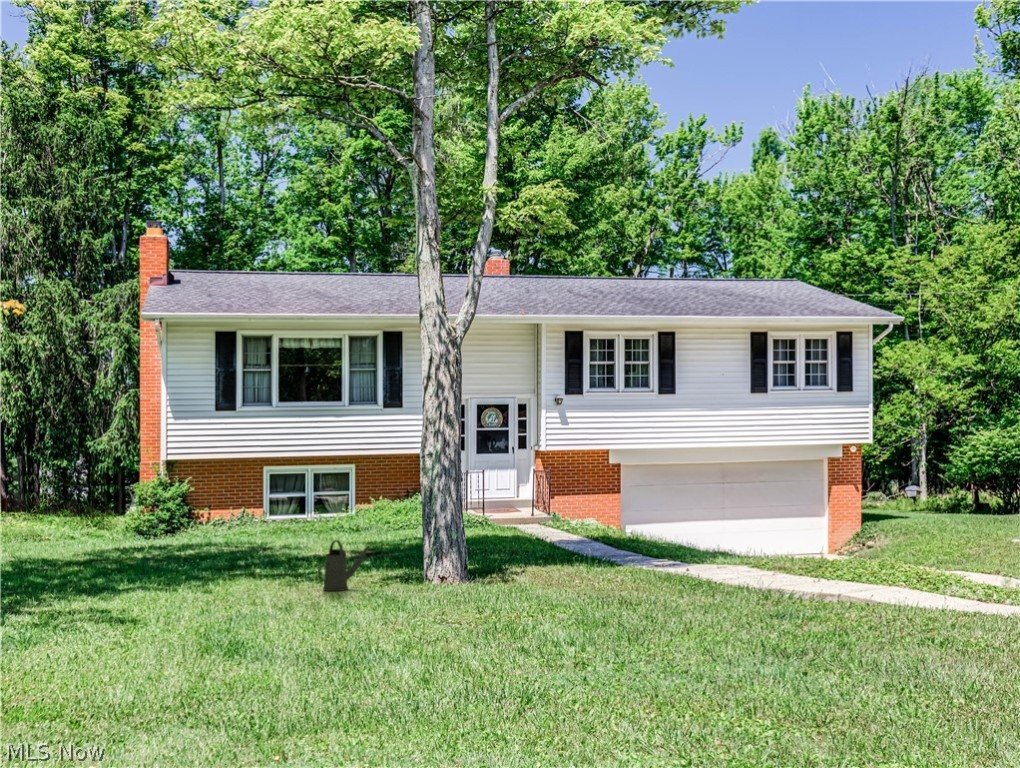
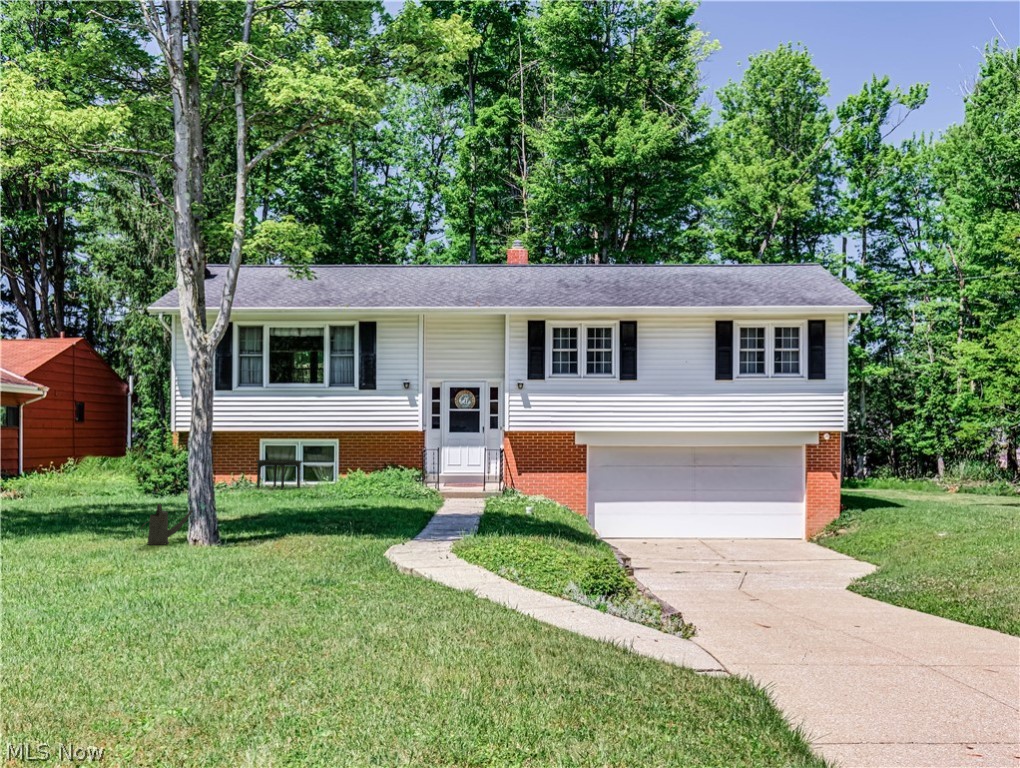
round table: none [265,489,320,523] -> present [256,460,303,490]

